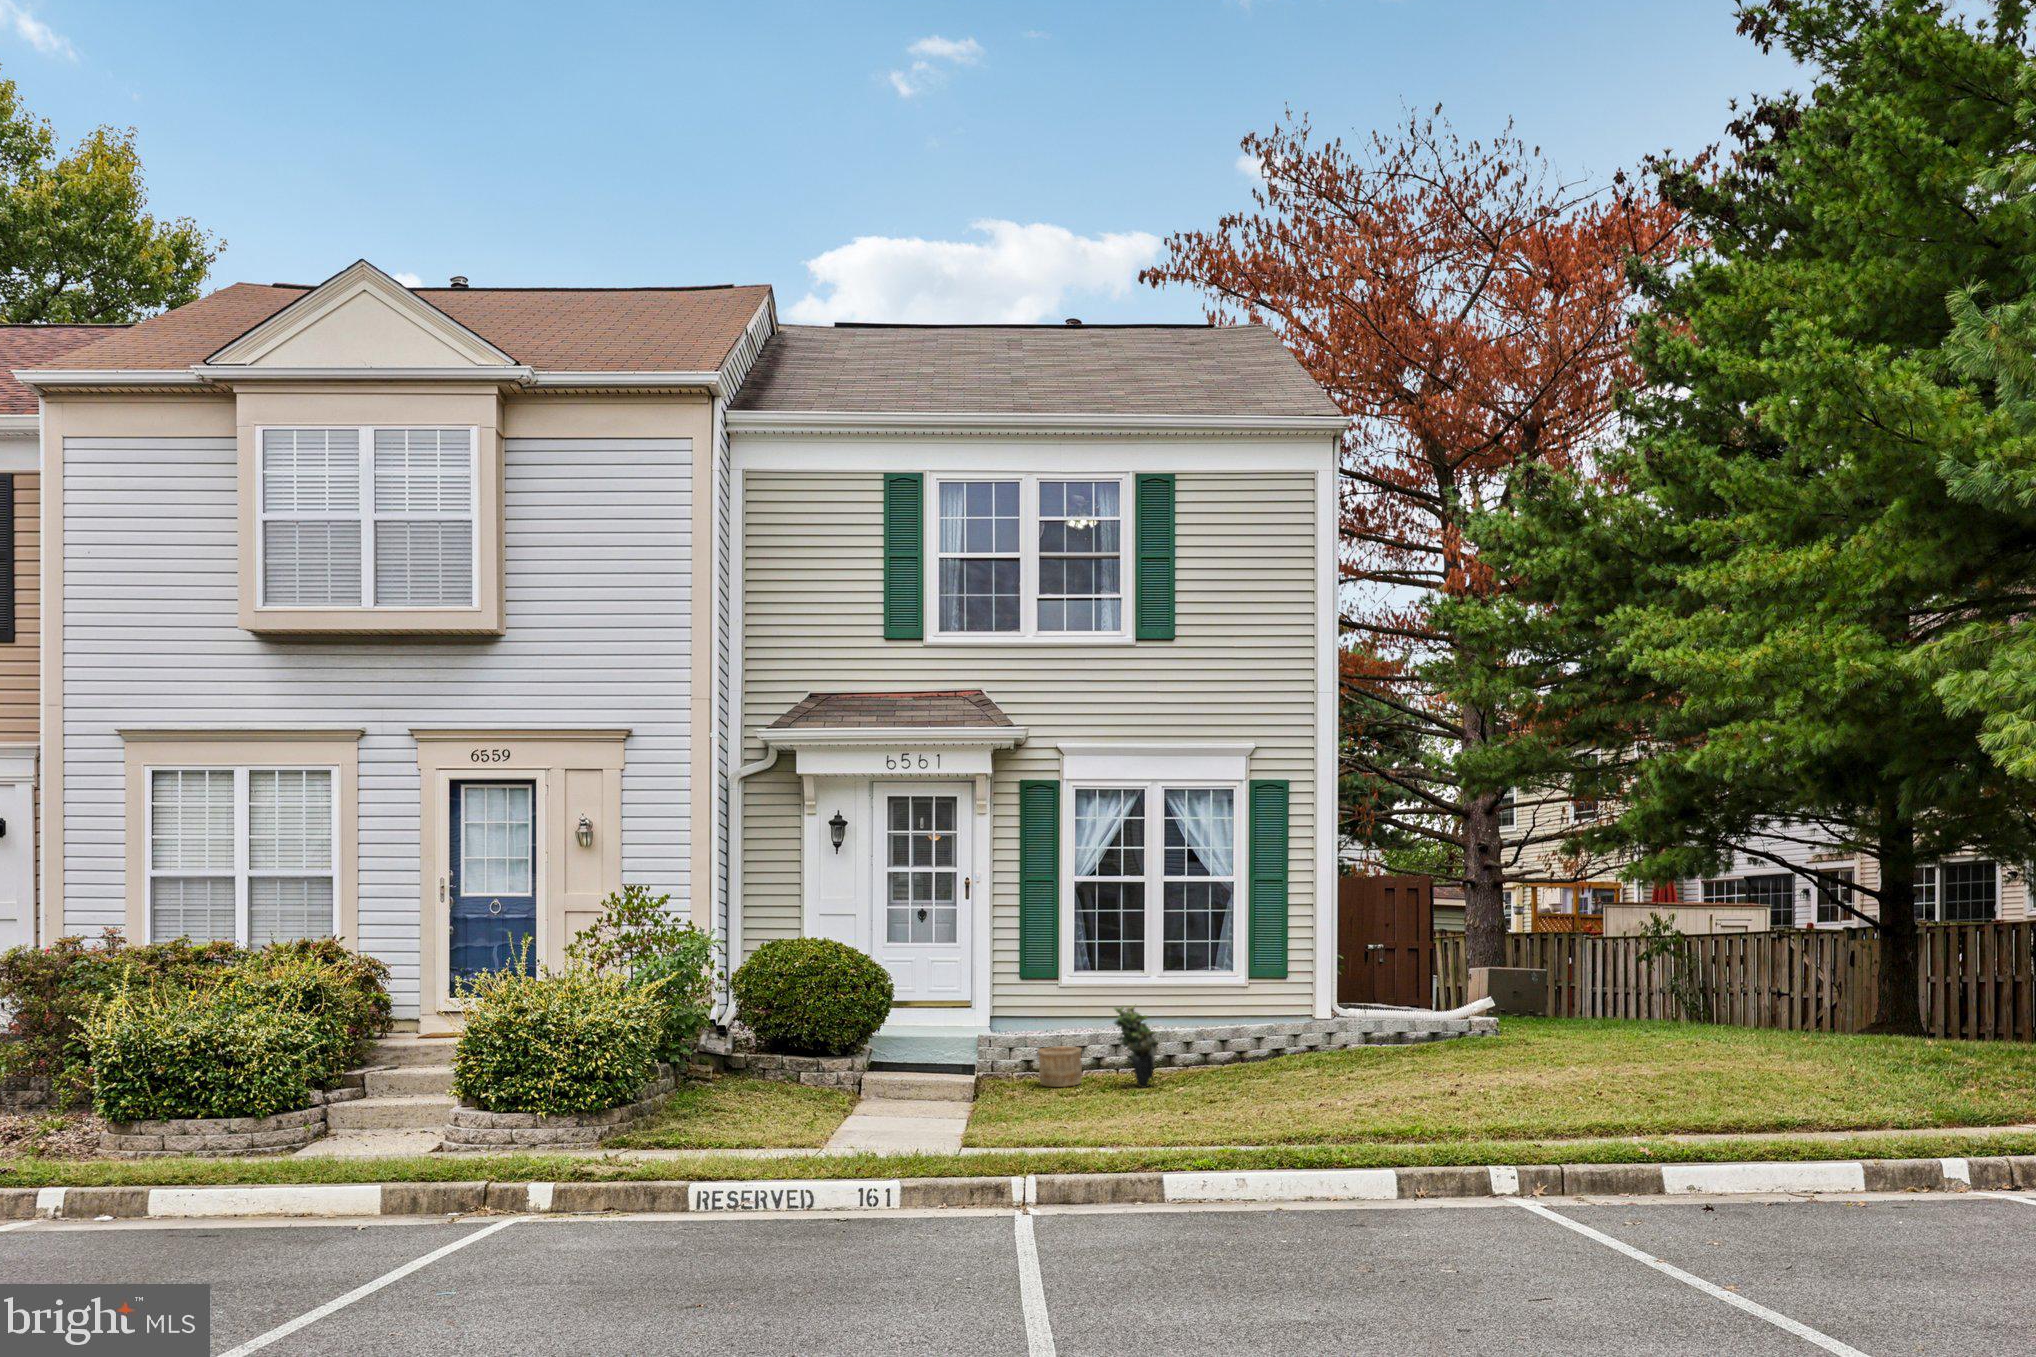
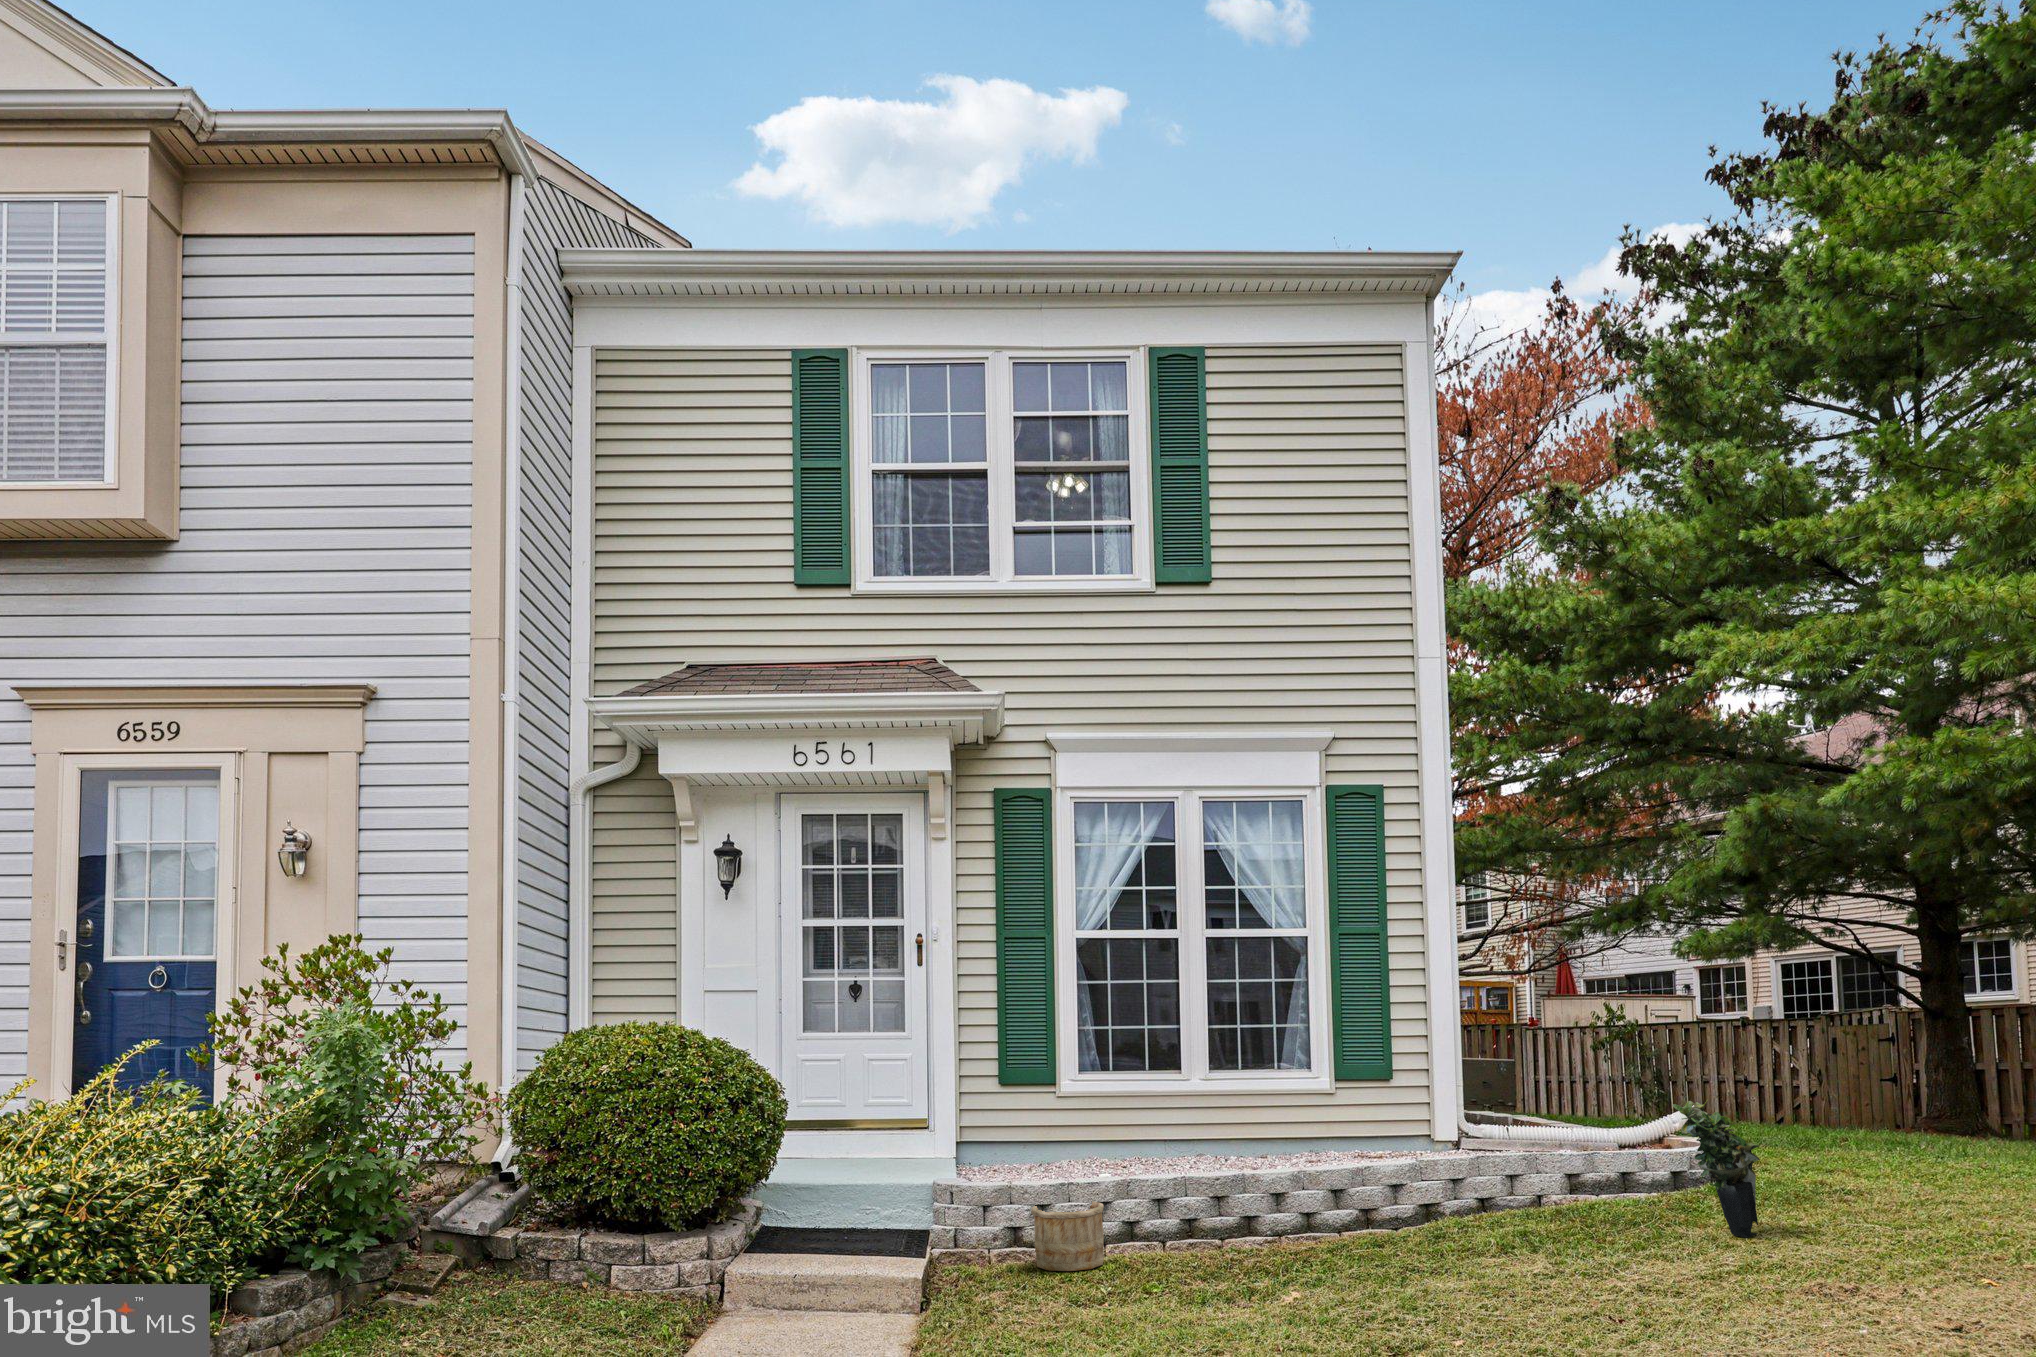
potted plant: present [1114,1006,1158,1088] -> present [1672,1101,1760,1238]

